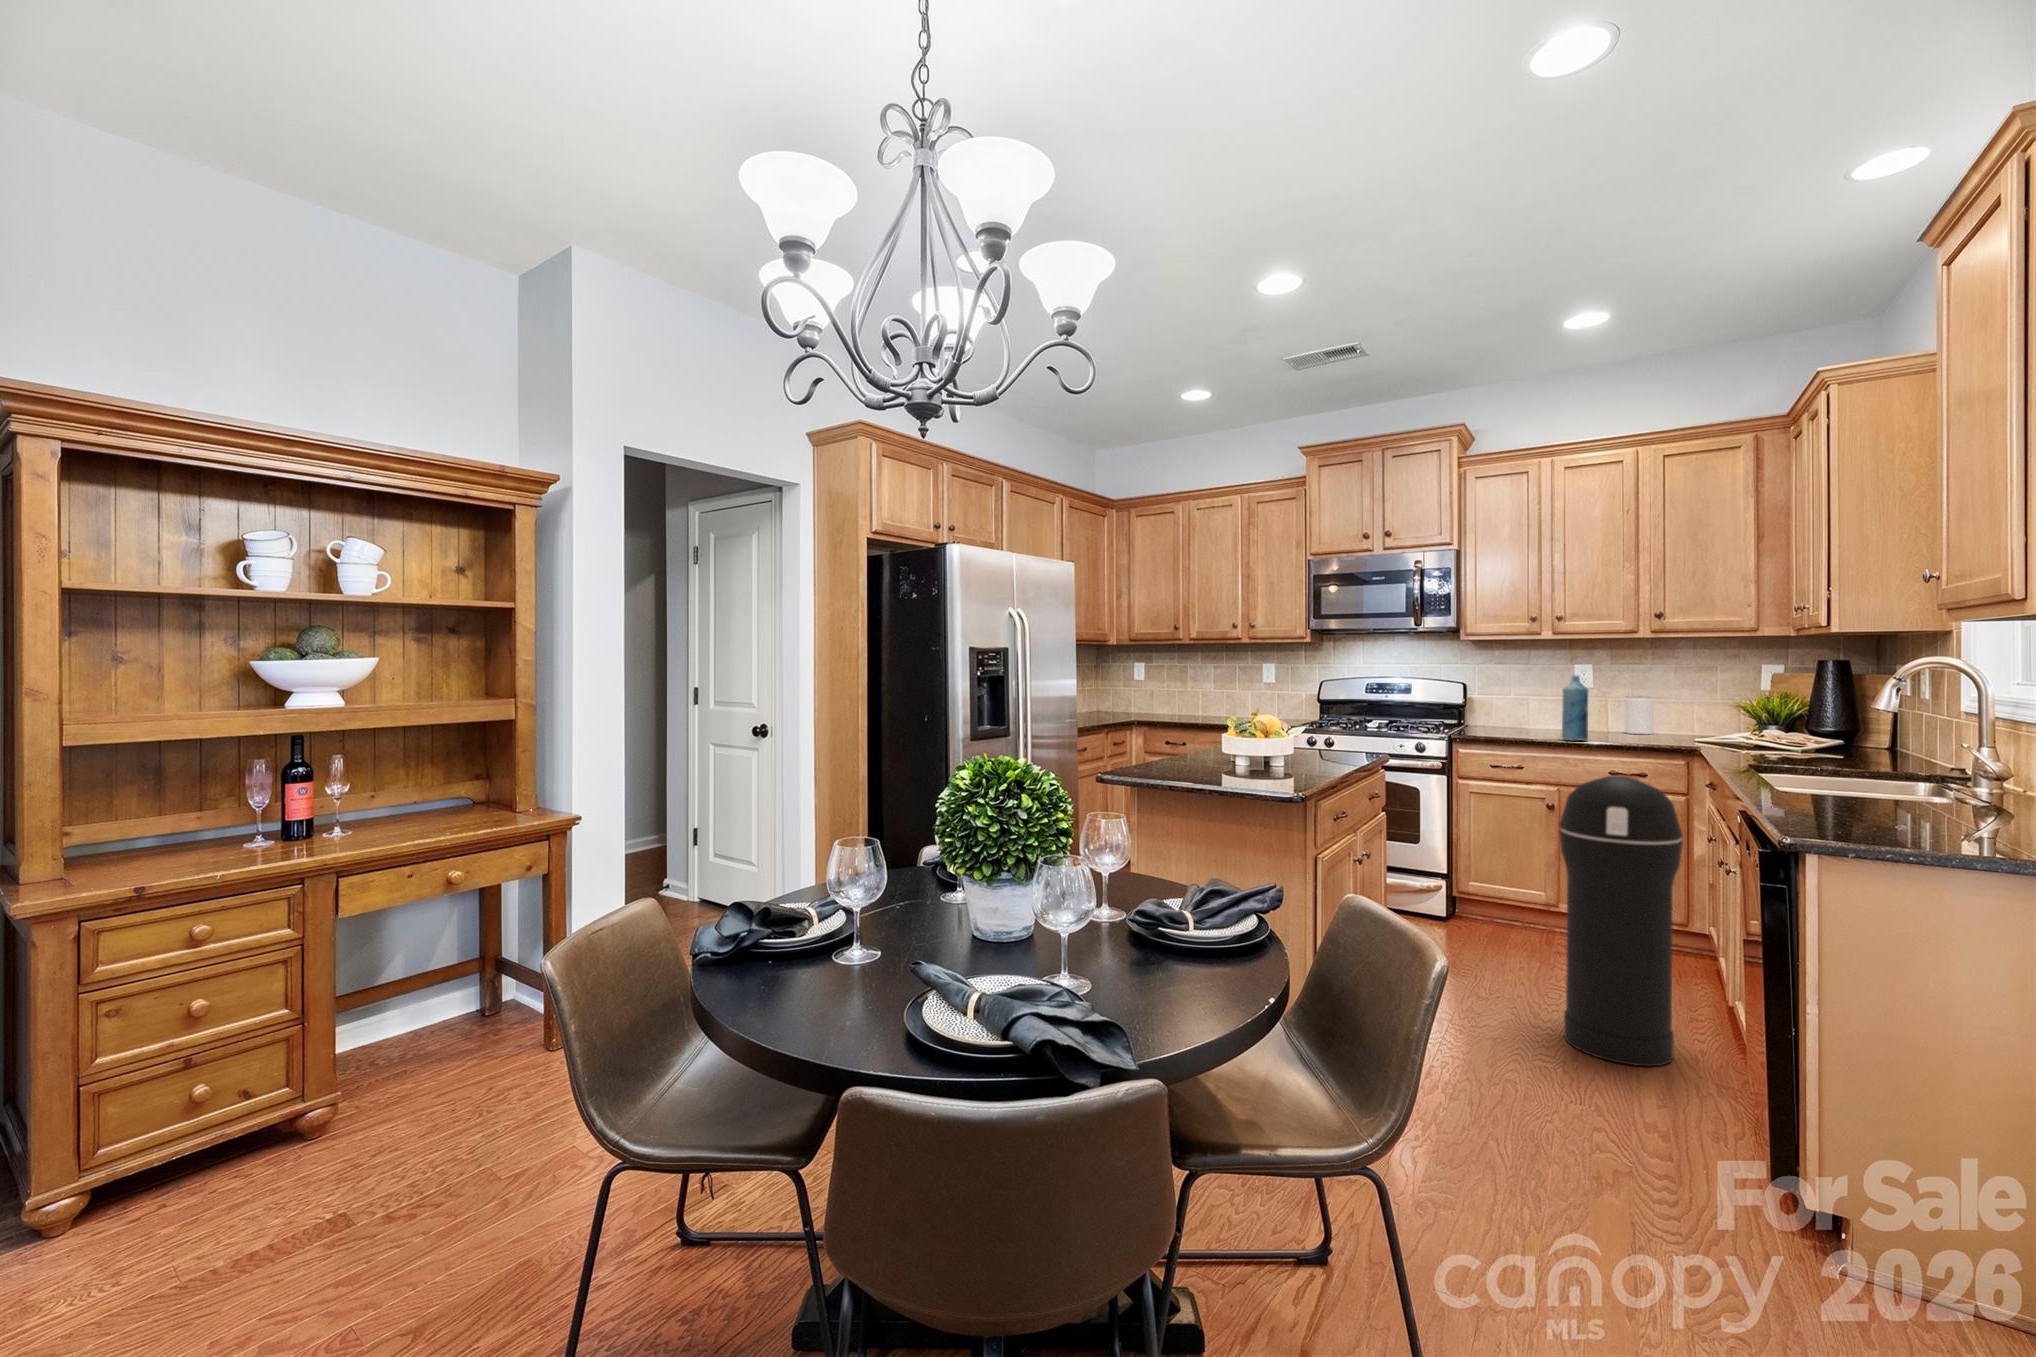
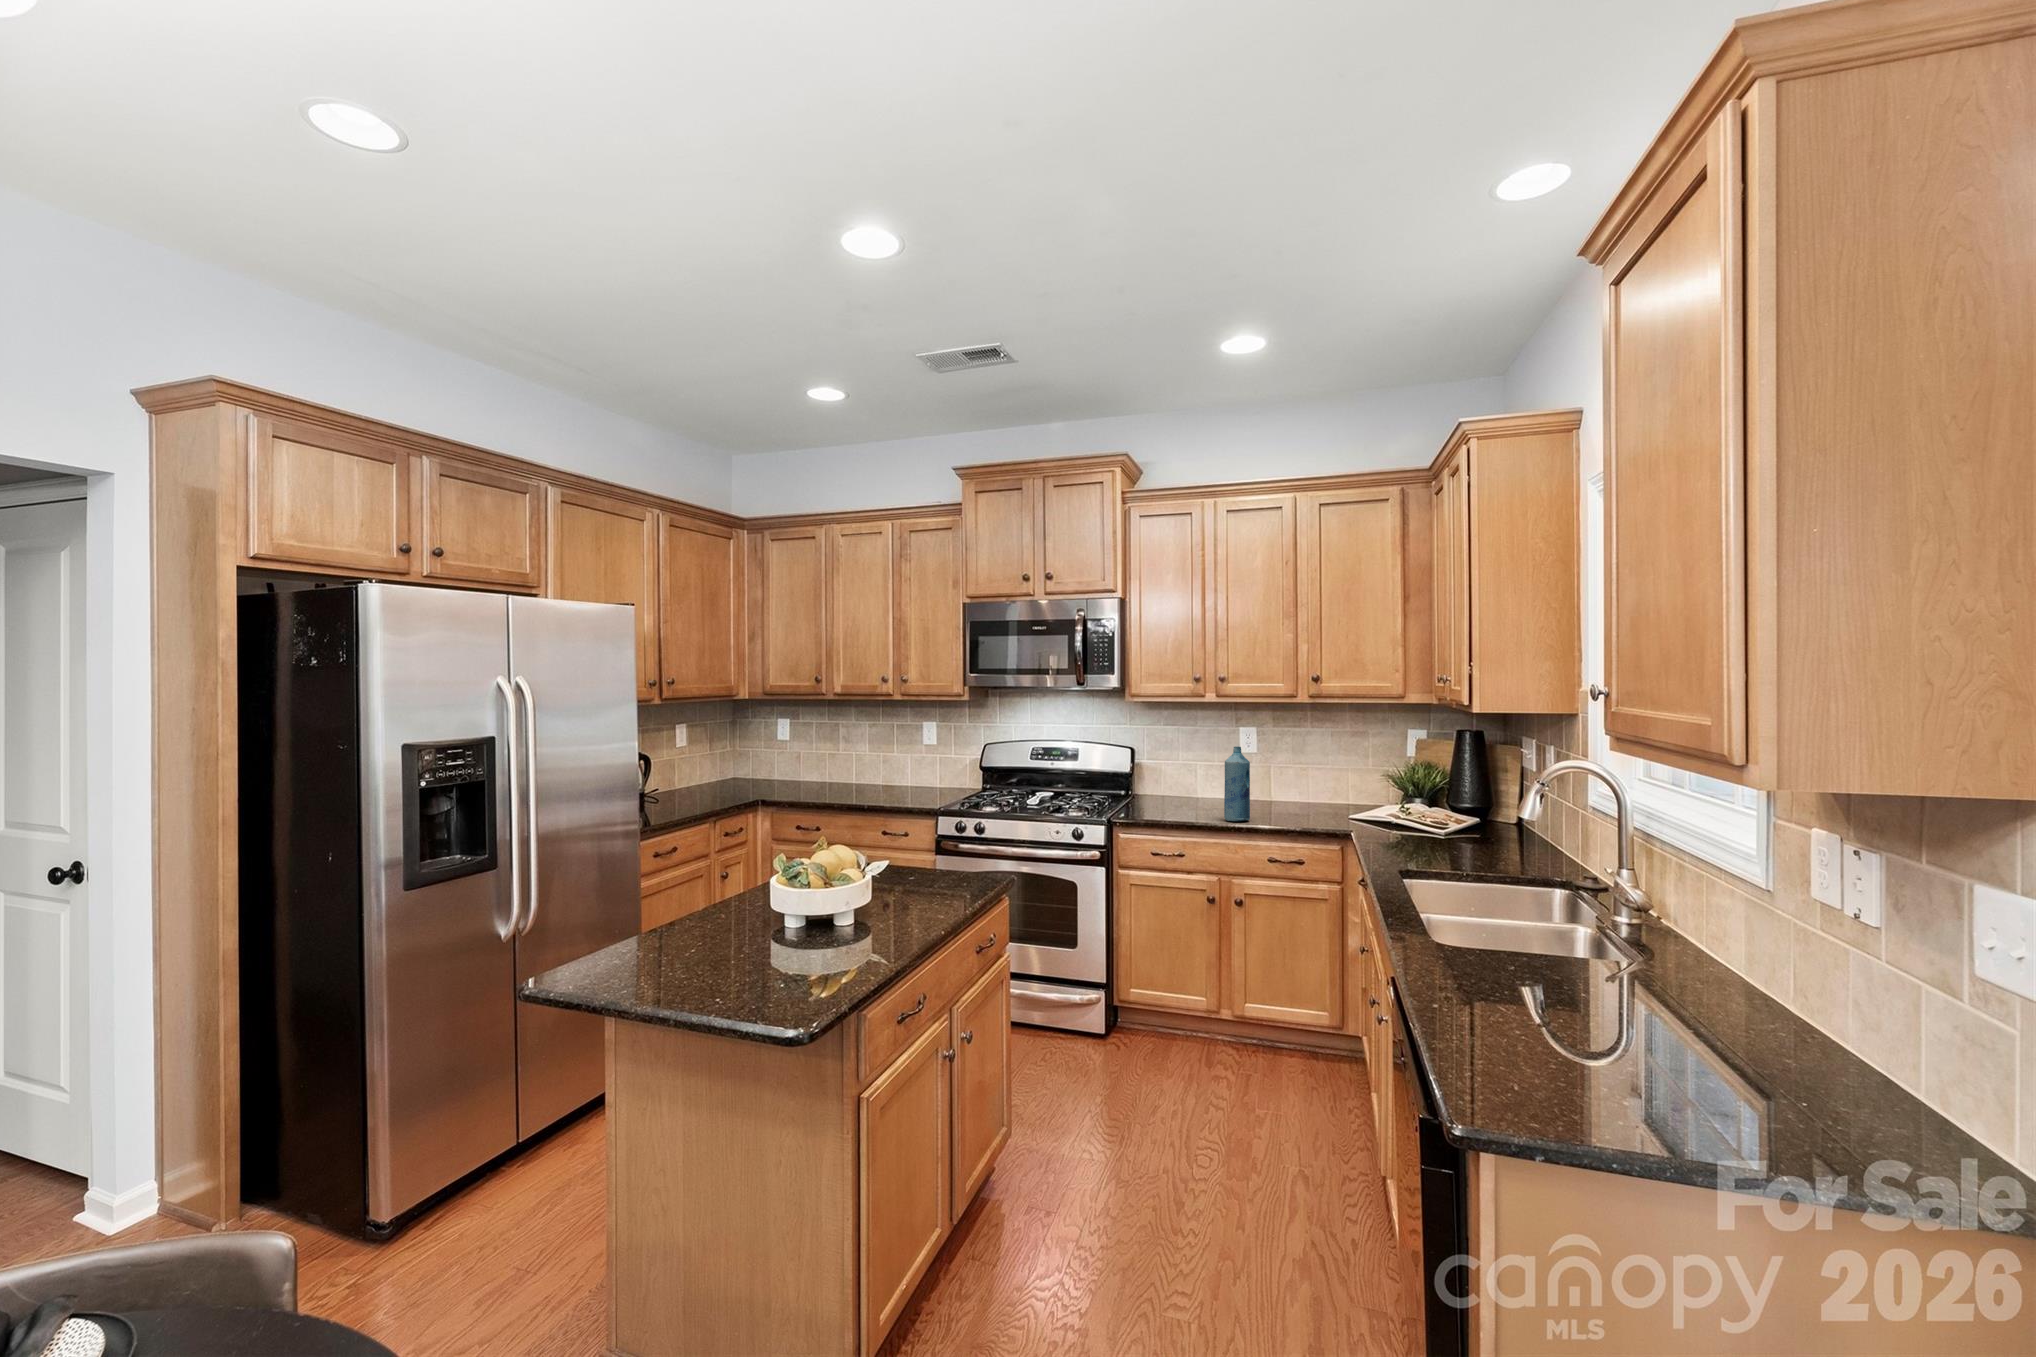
jar: present [1625,696,1654,734] -> none [1289,764,1317,807]
trash can: present [1559,776,1683,1066] -> none [1201,894,1330,1258]

